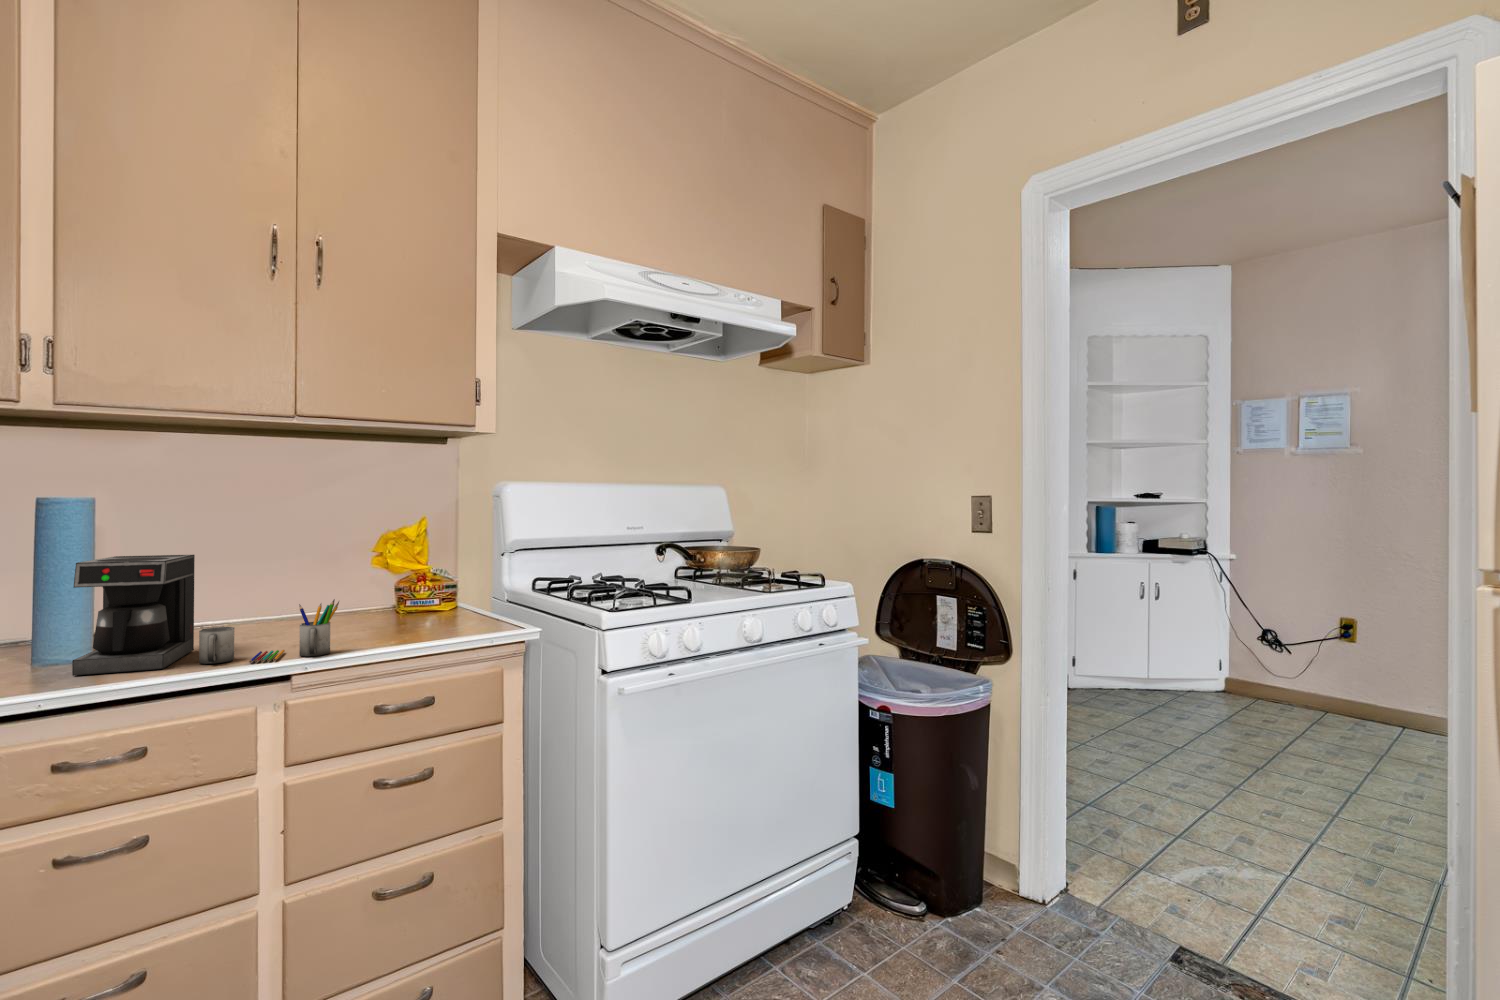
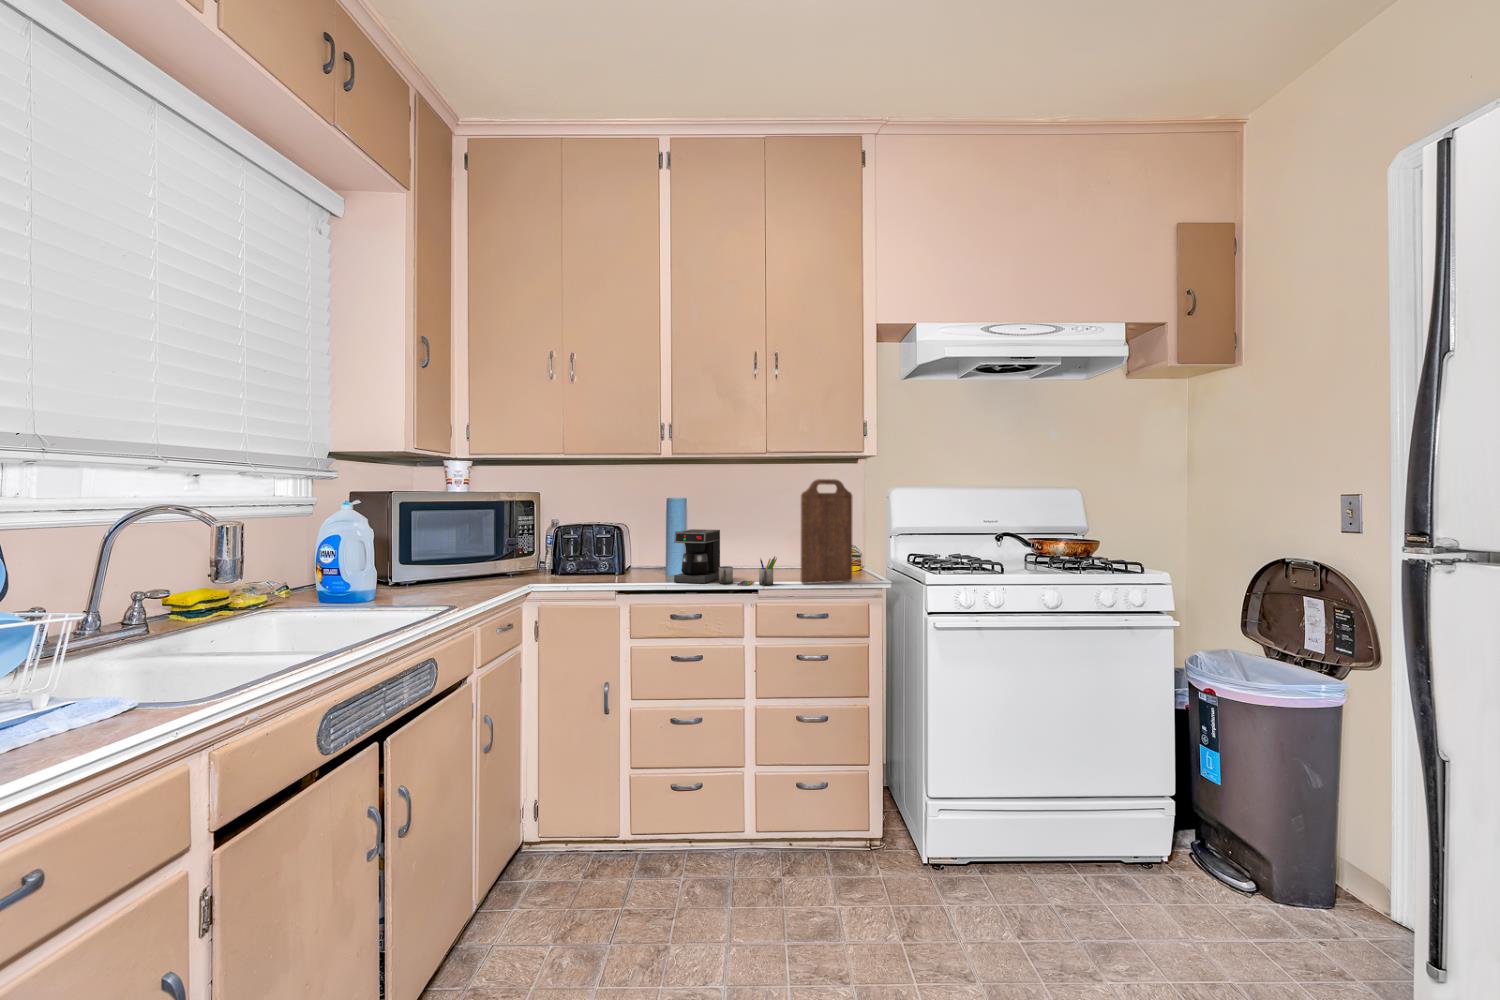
cutting board: none [385,461,471,644] -> present [801,479,852,584]

